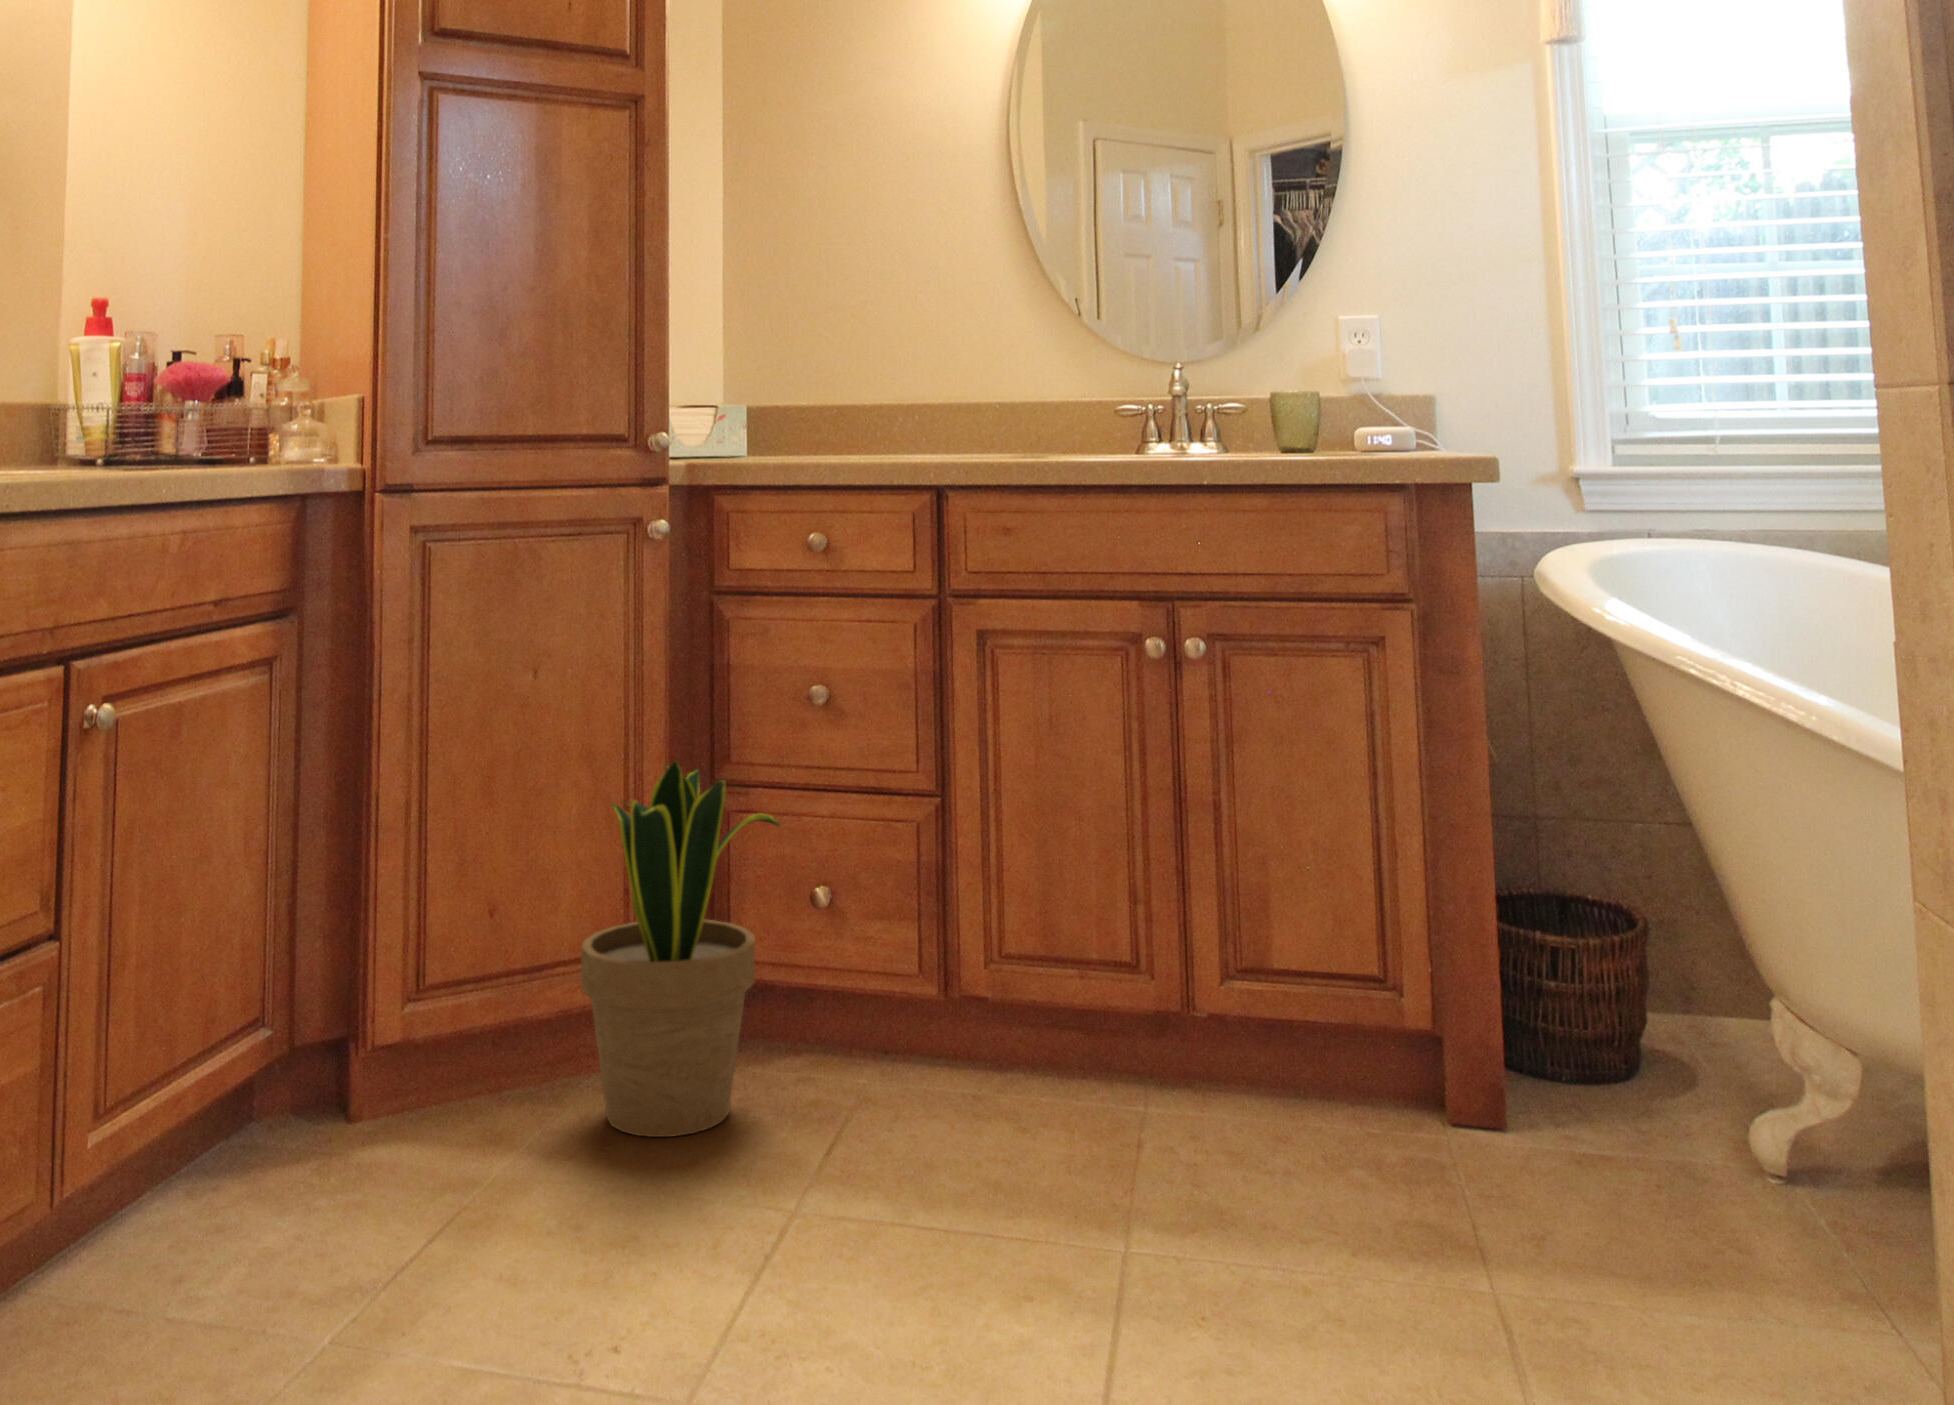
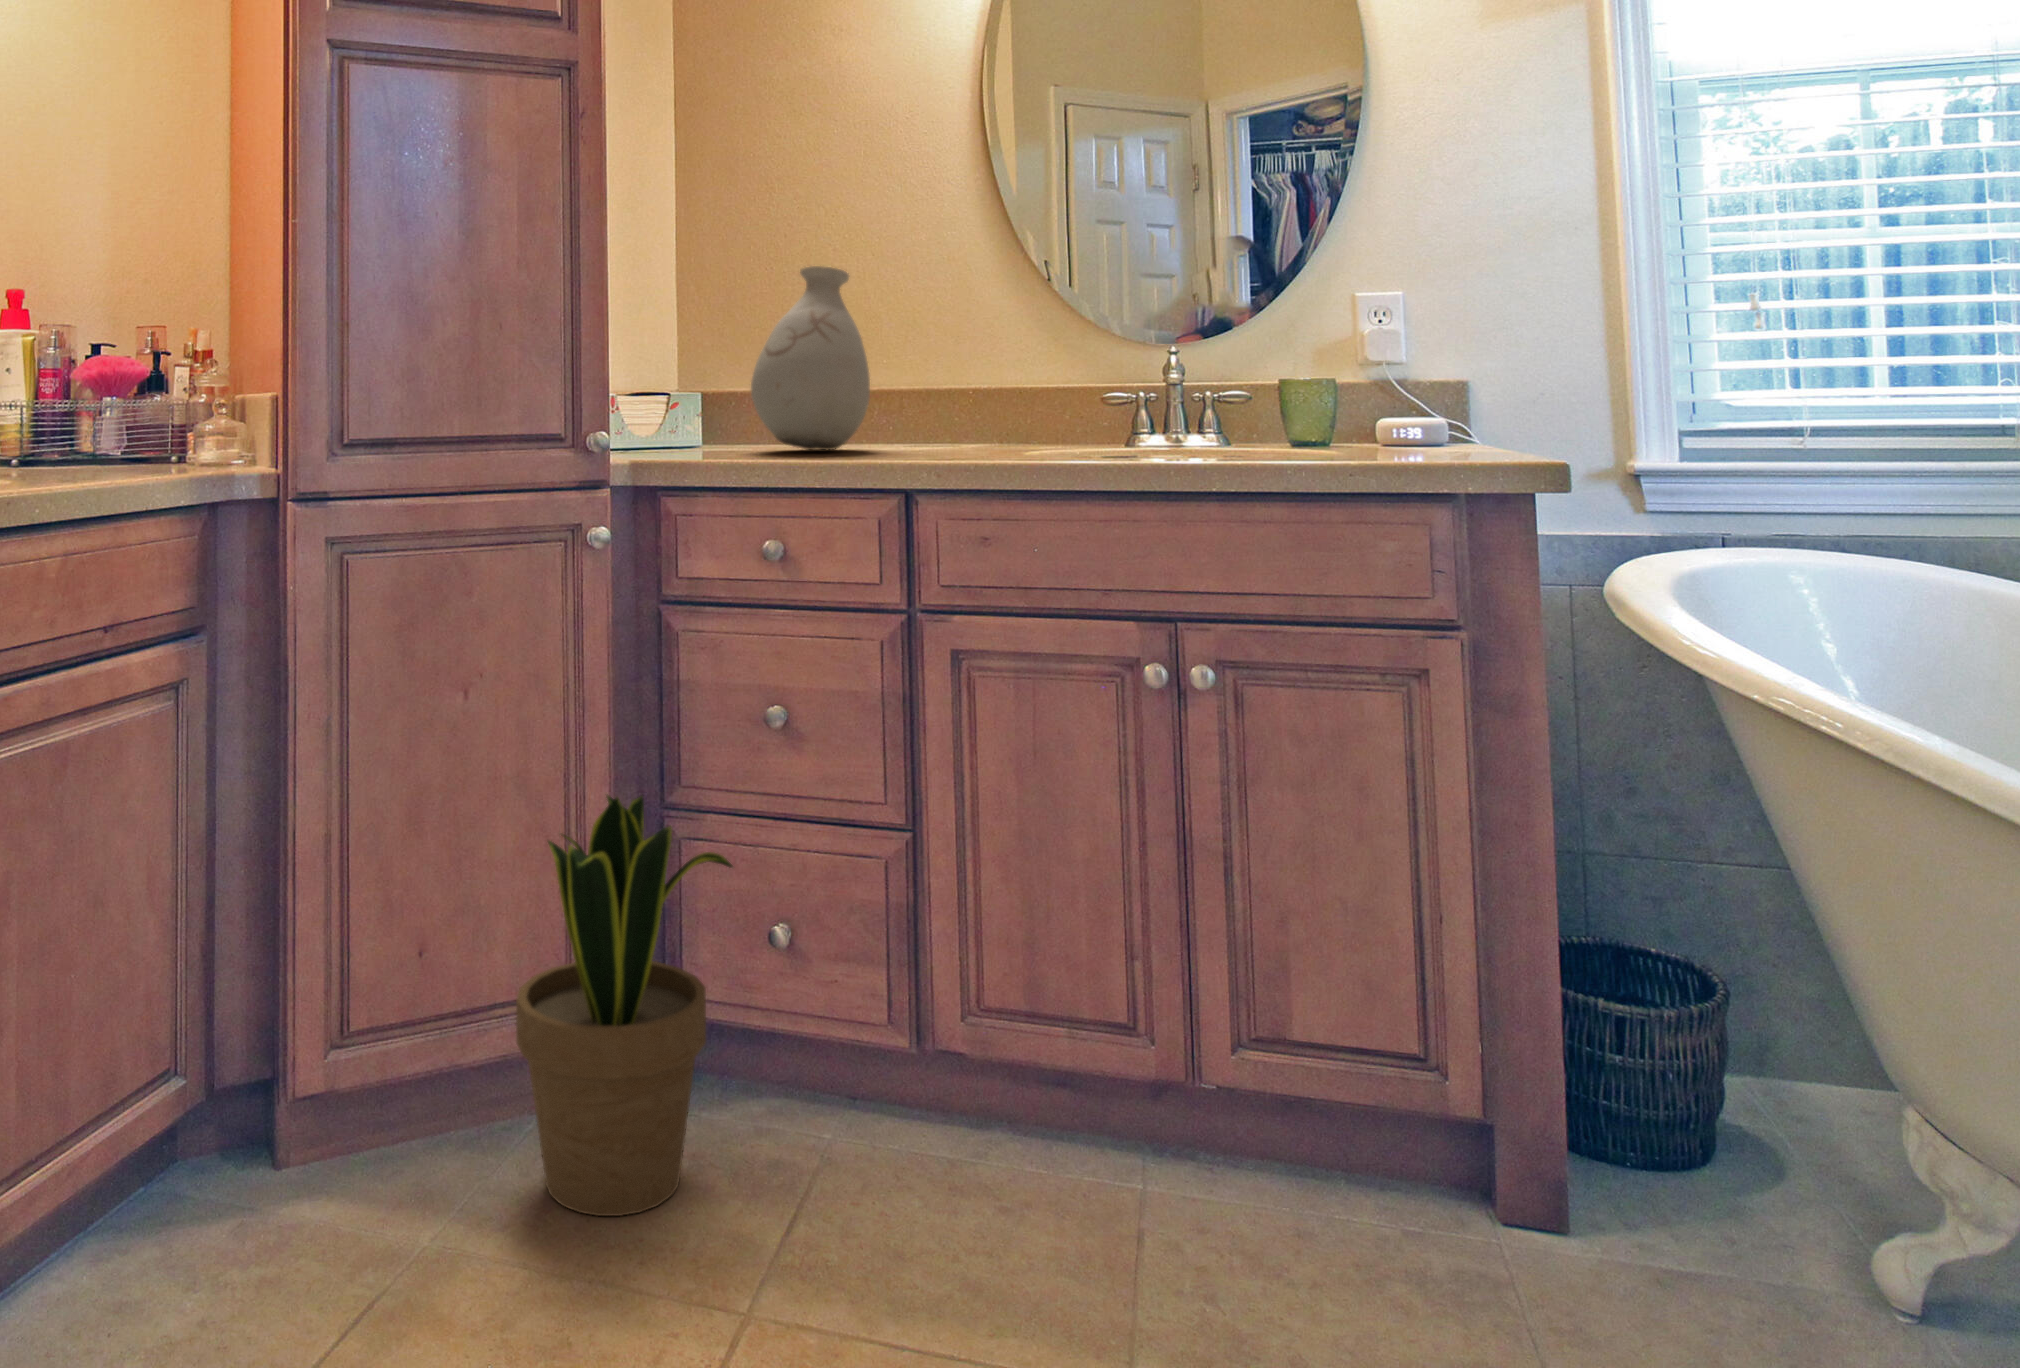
vase: none [803,287,913,458] -> present [751,266,870,450]

